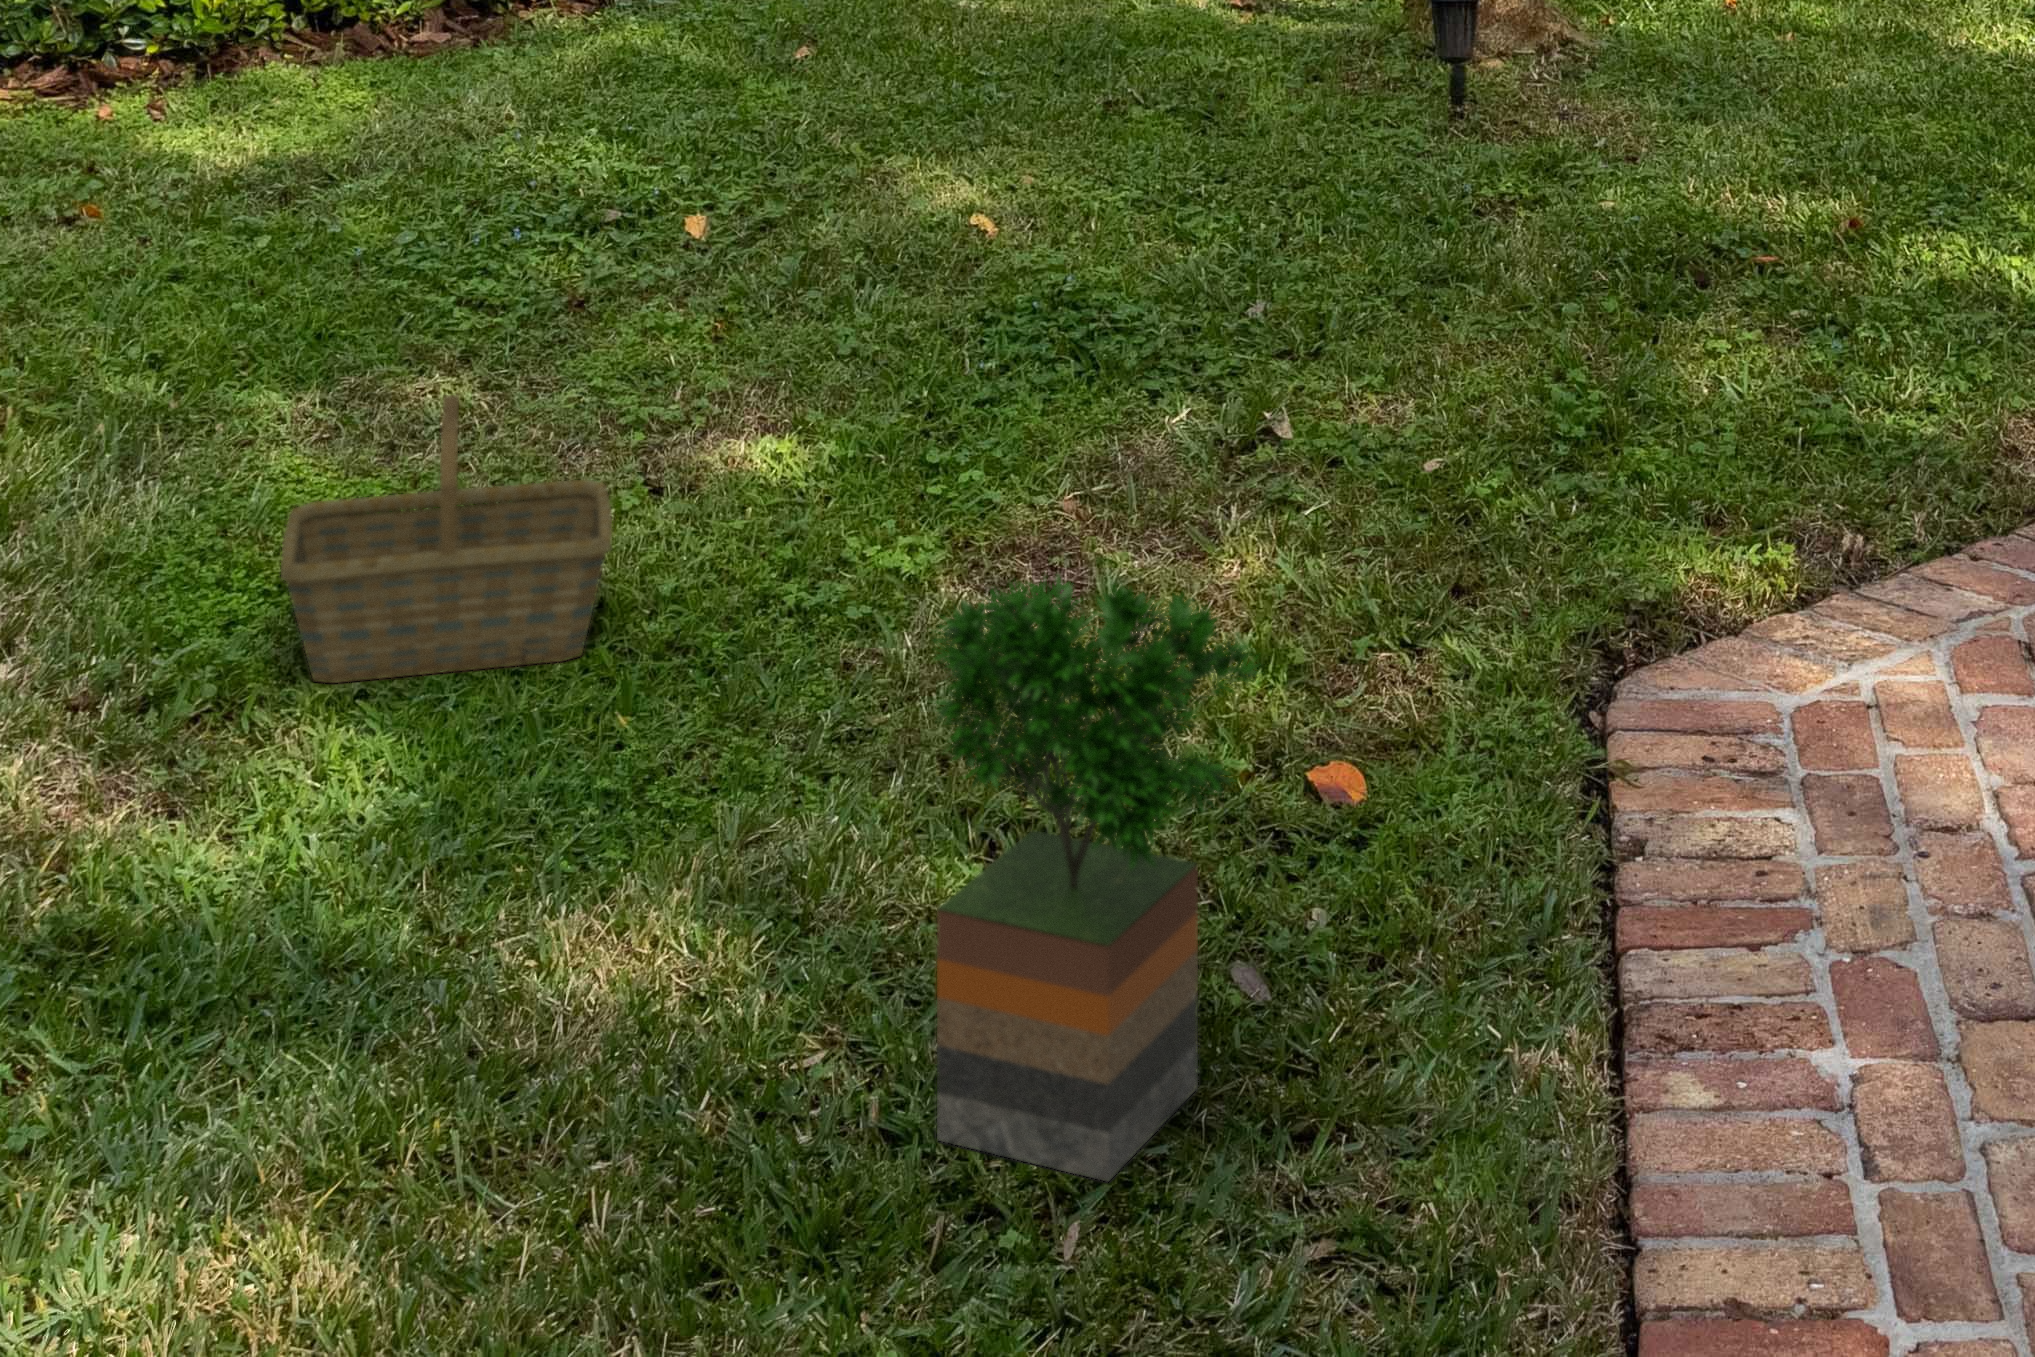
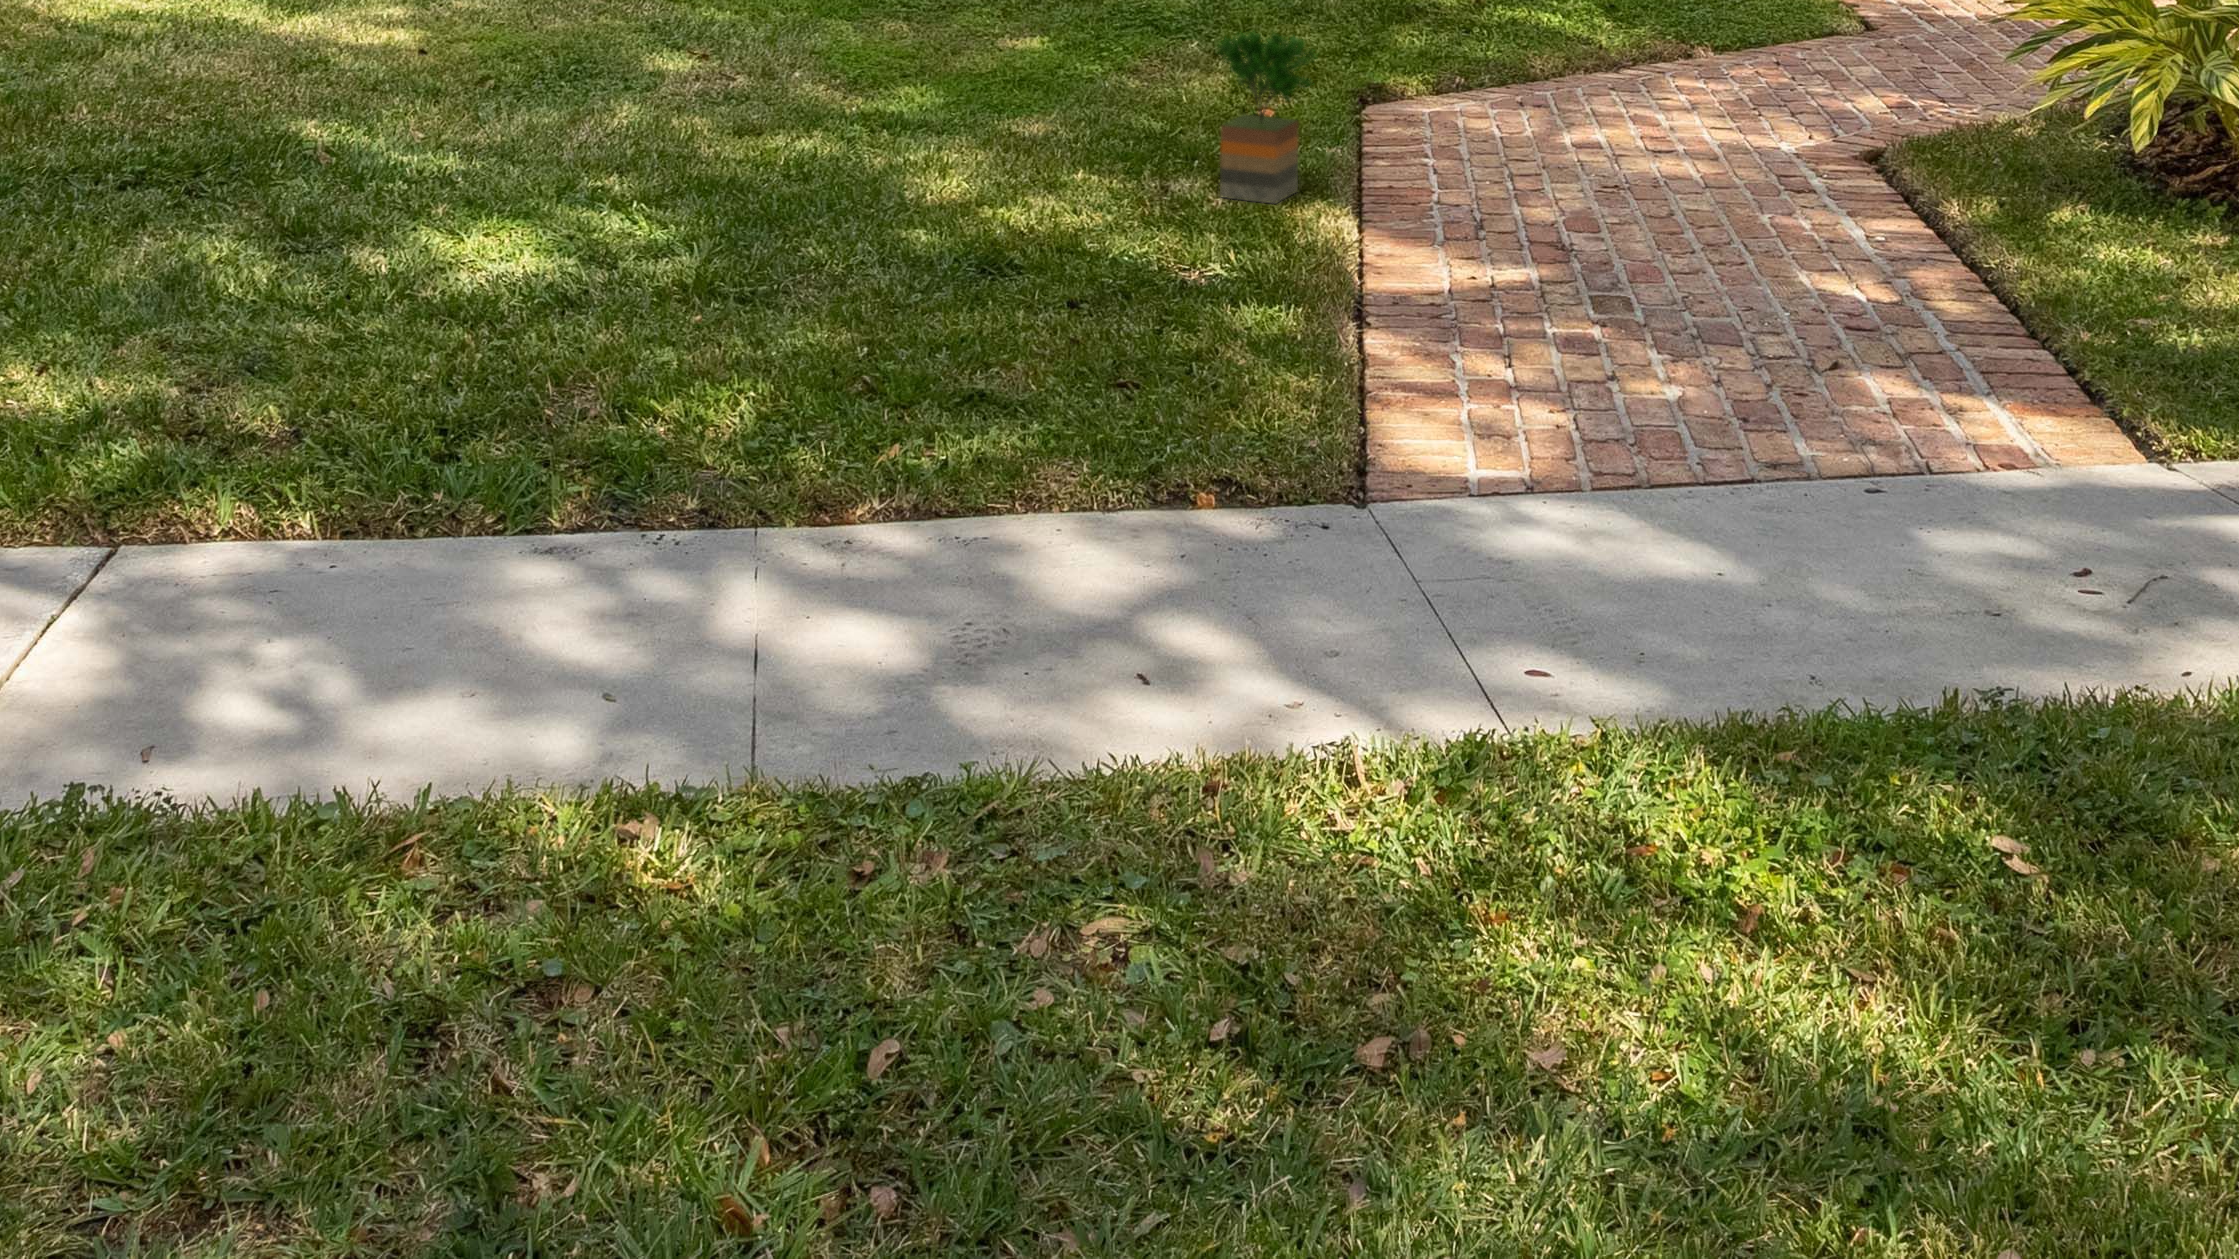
basket: present [281,395,612,683] -> none [934,25,1056,121]

